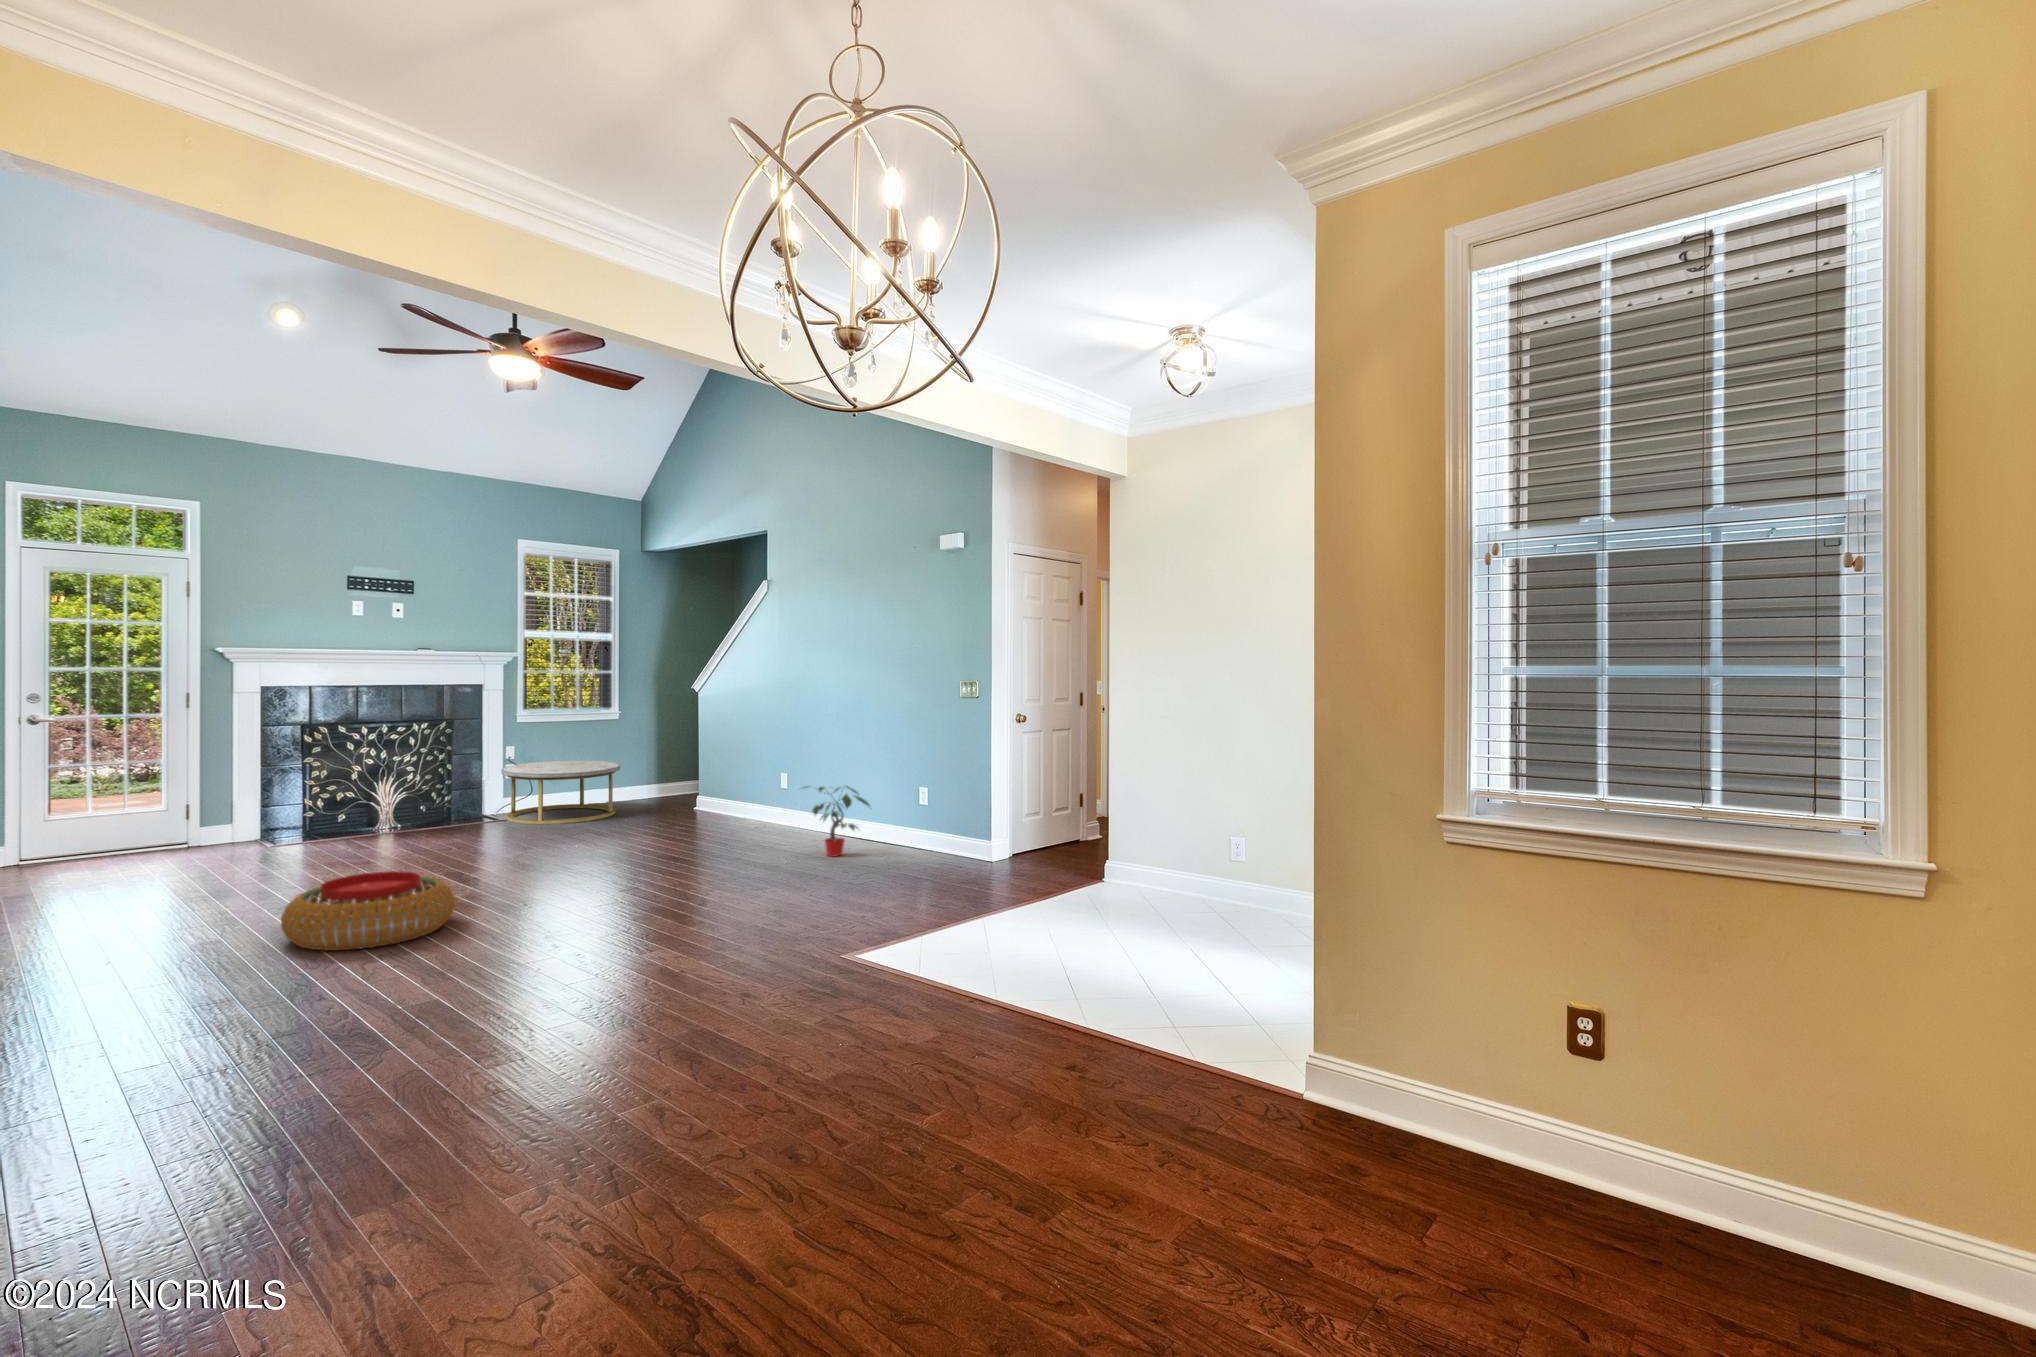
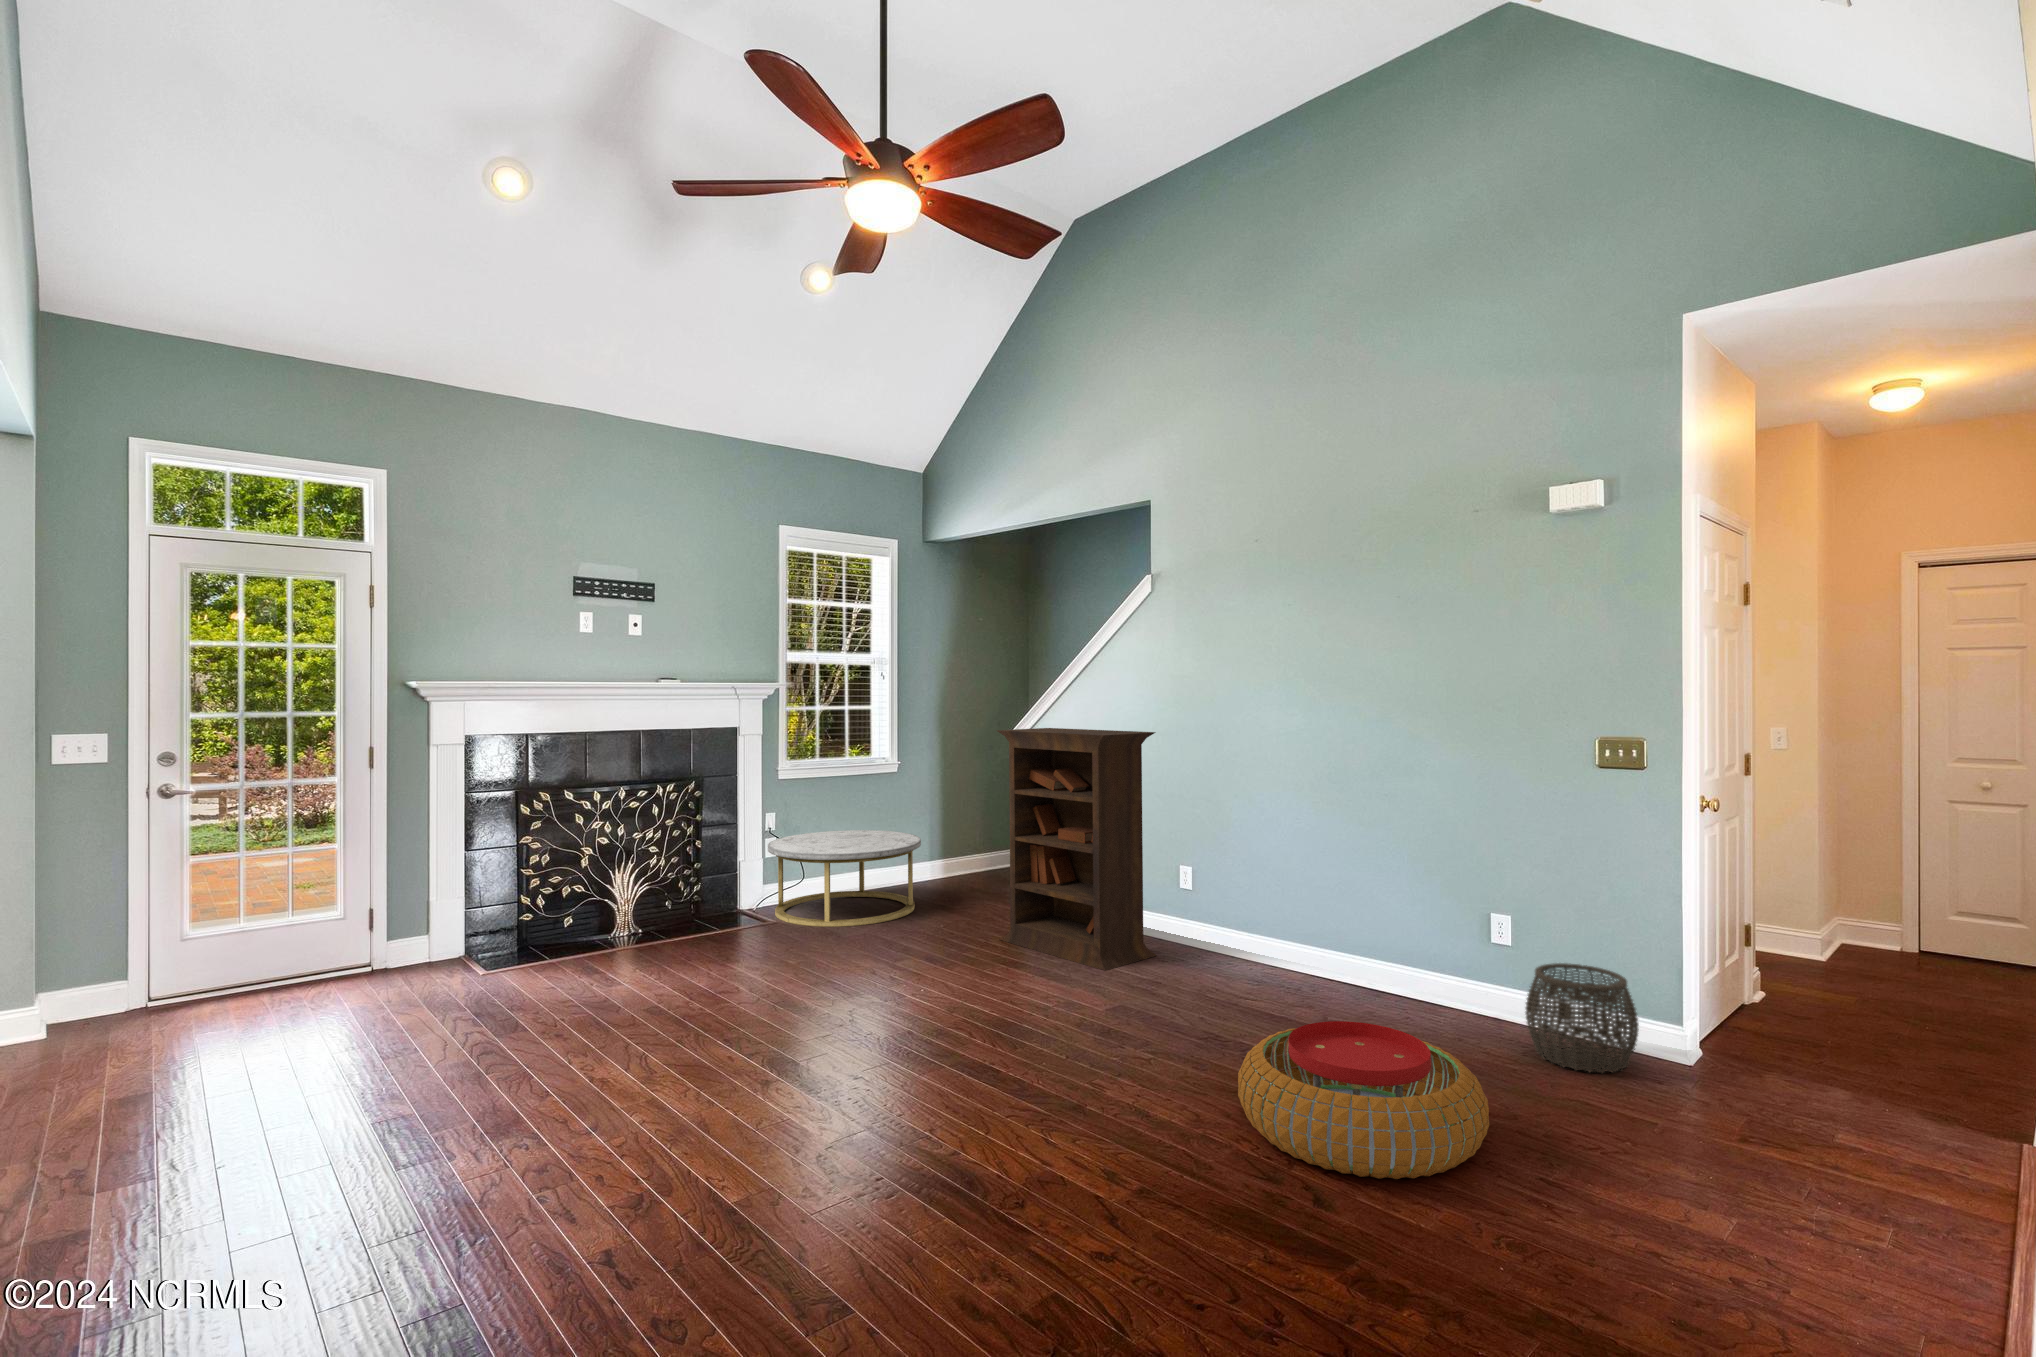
bookcase: none [655,689,754,845] -> present [997,728,1156,971]
potted plant: present [801,786,869,857] -> none [1268,882,1413,1000]
woven basket: none [901,827,958,883] -> present [1526,963,1639,1073]
pouf: present [281,871,455,951] -> present [1238,1021,1489,1179]

